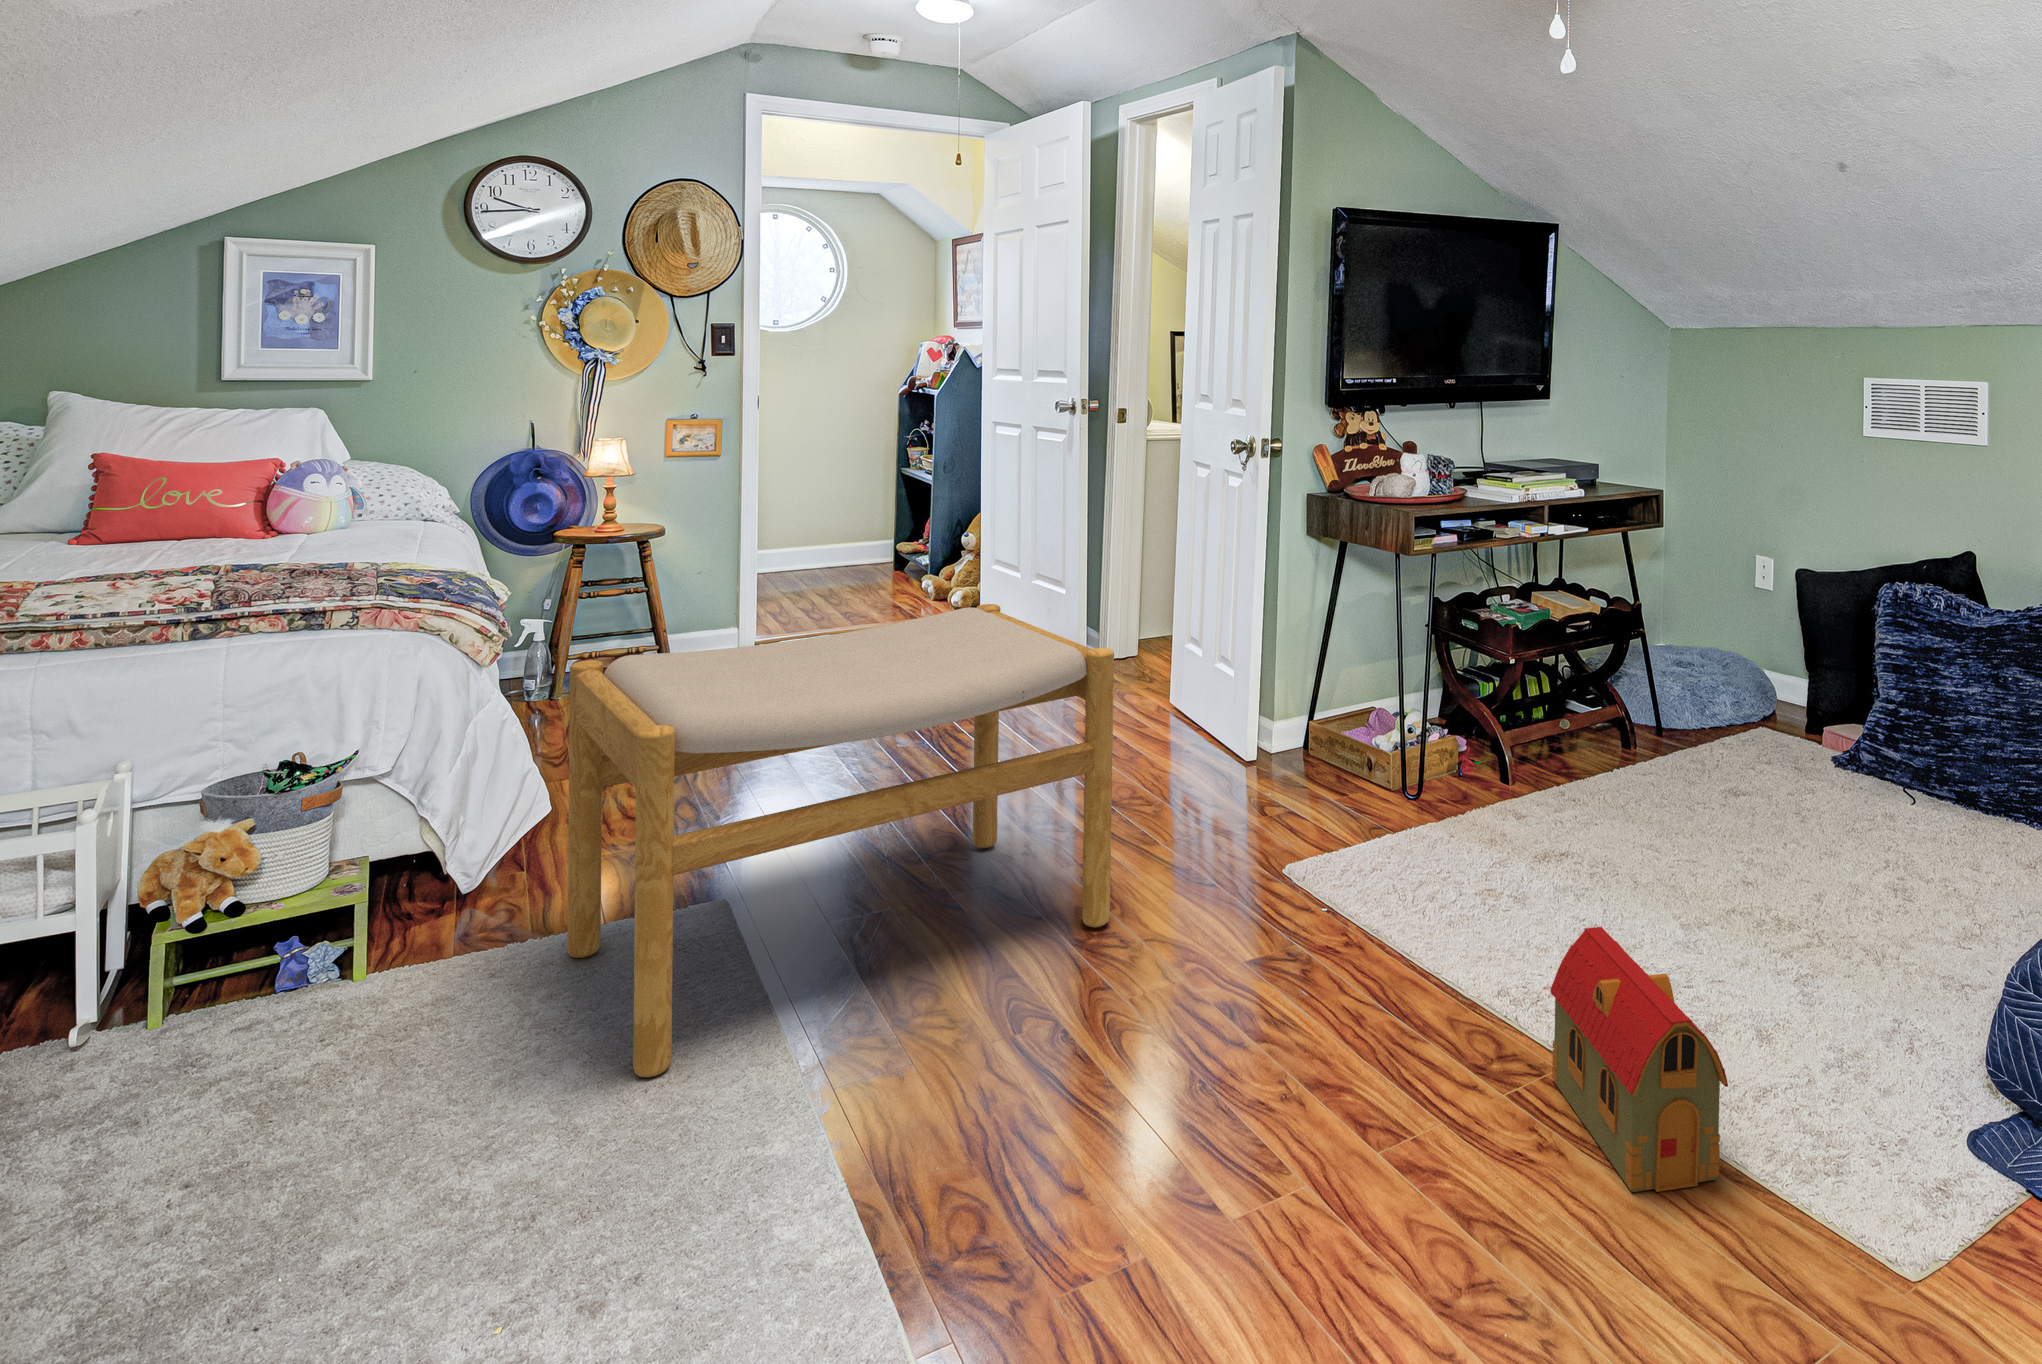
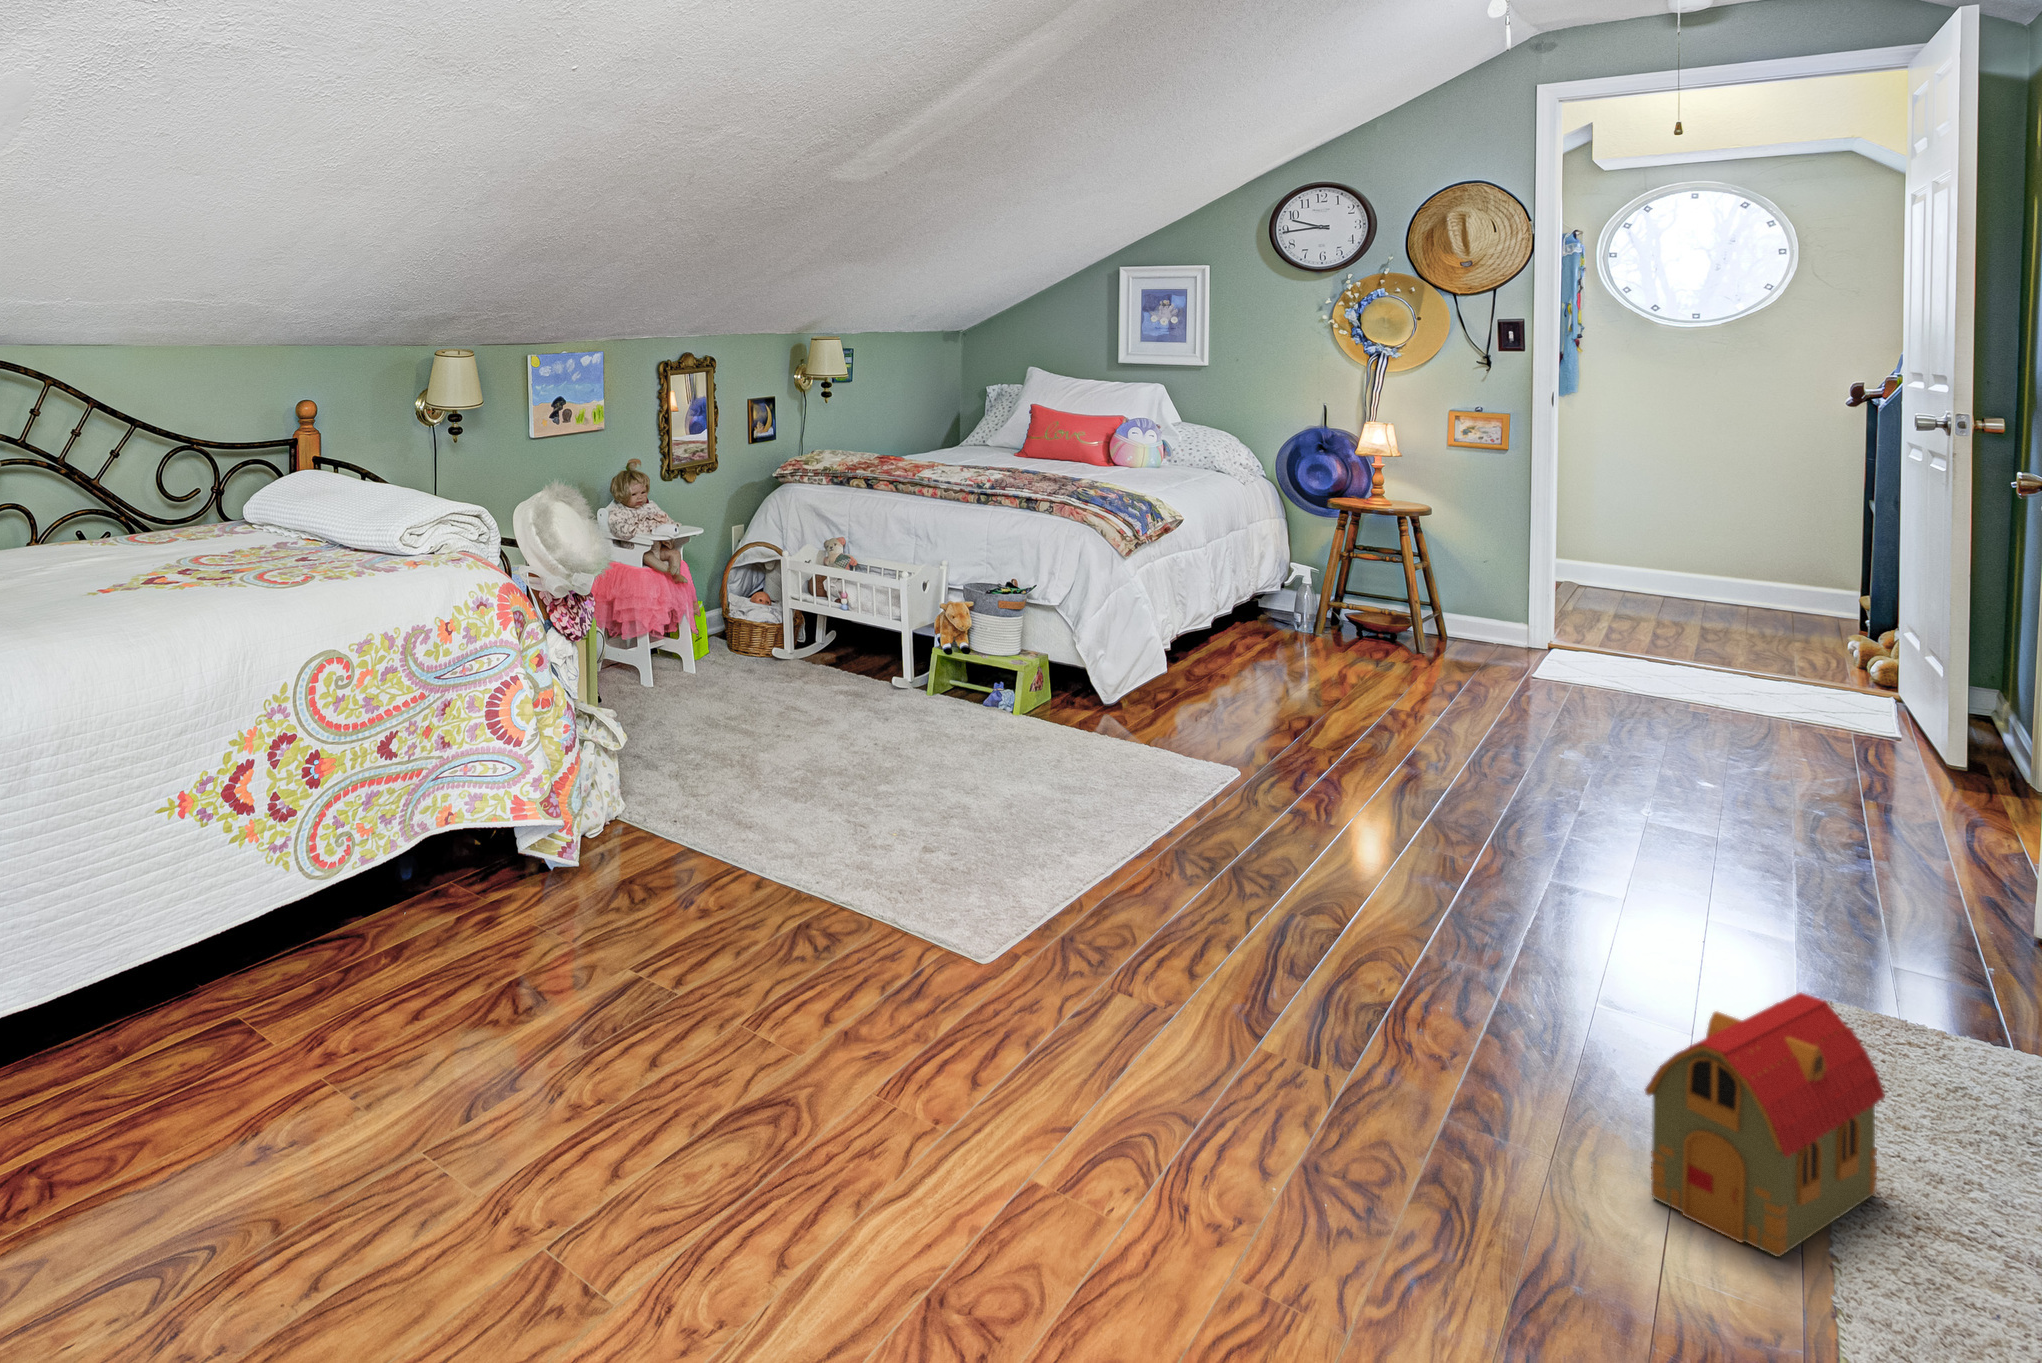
footstool: present [567,604,1114,1077] -> none [1076,548,1512,880]

